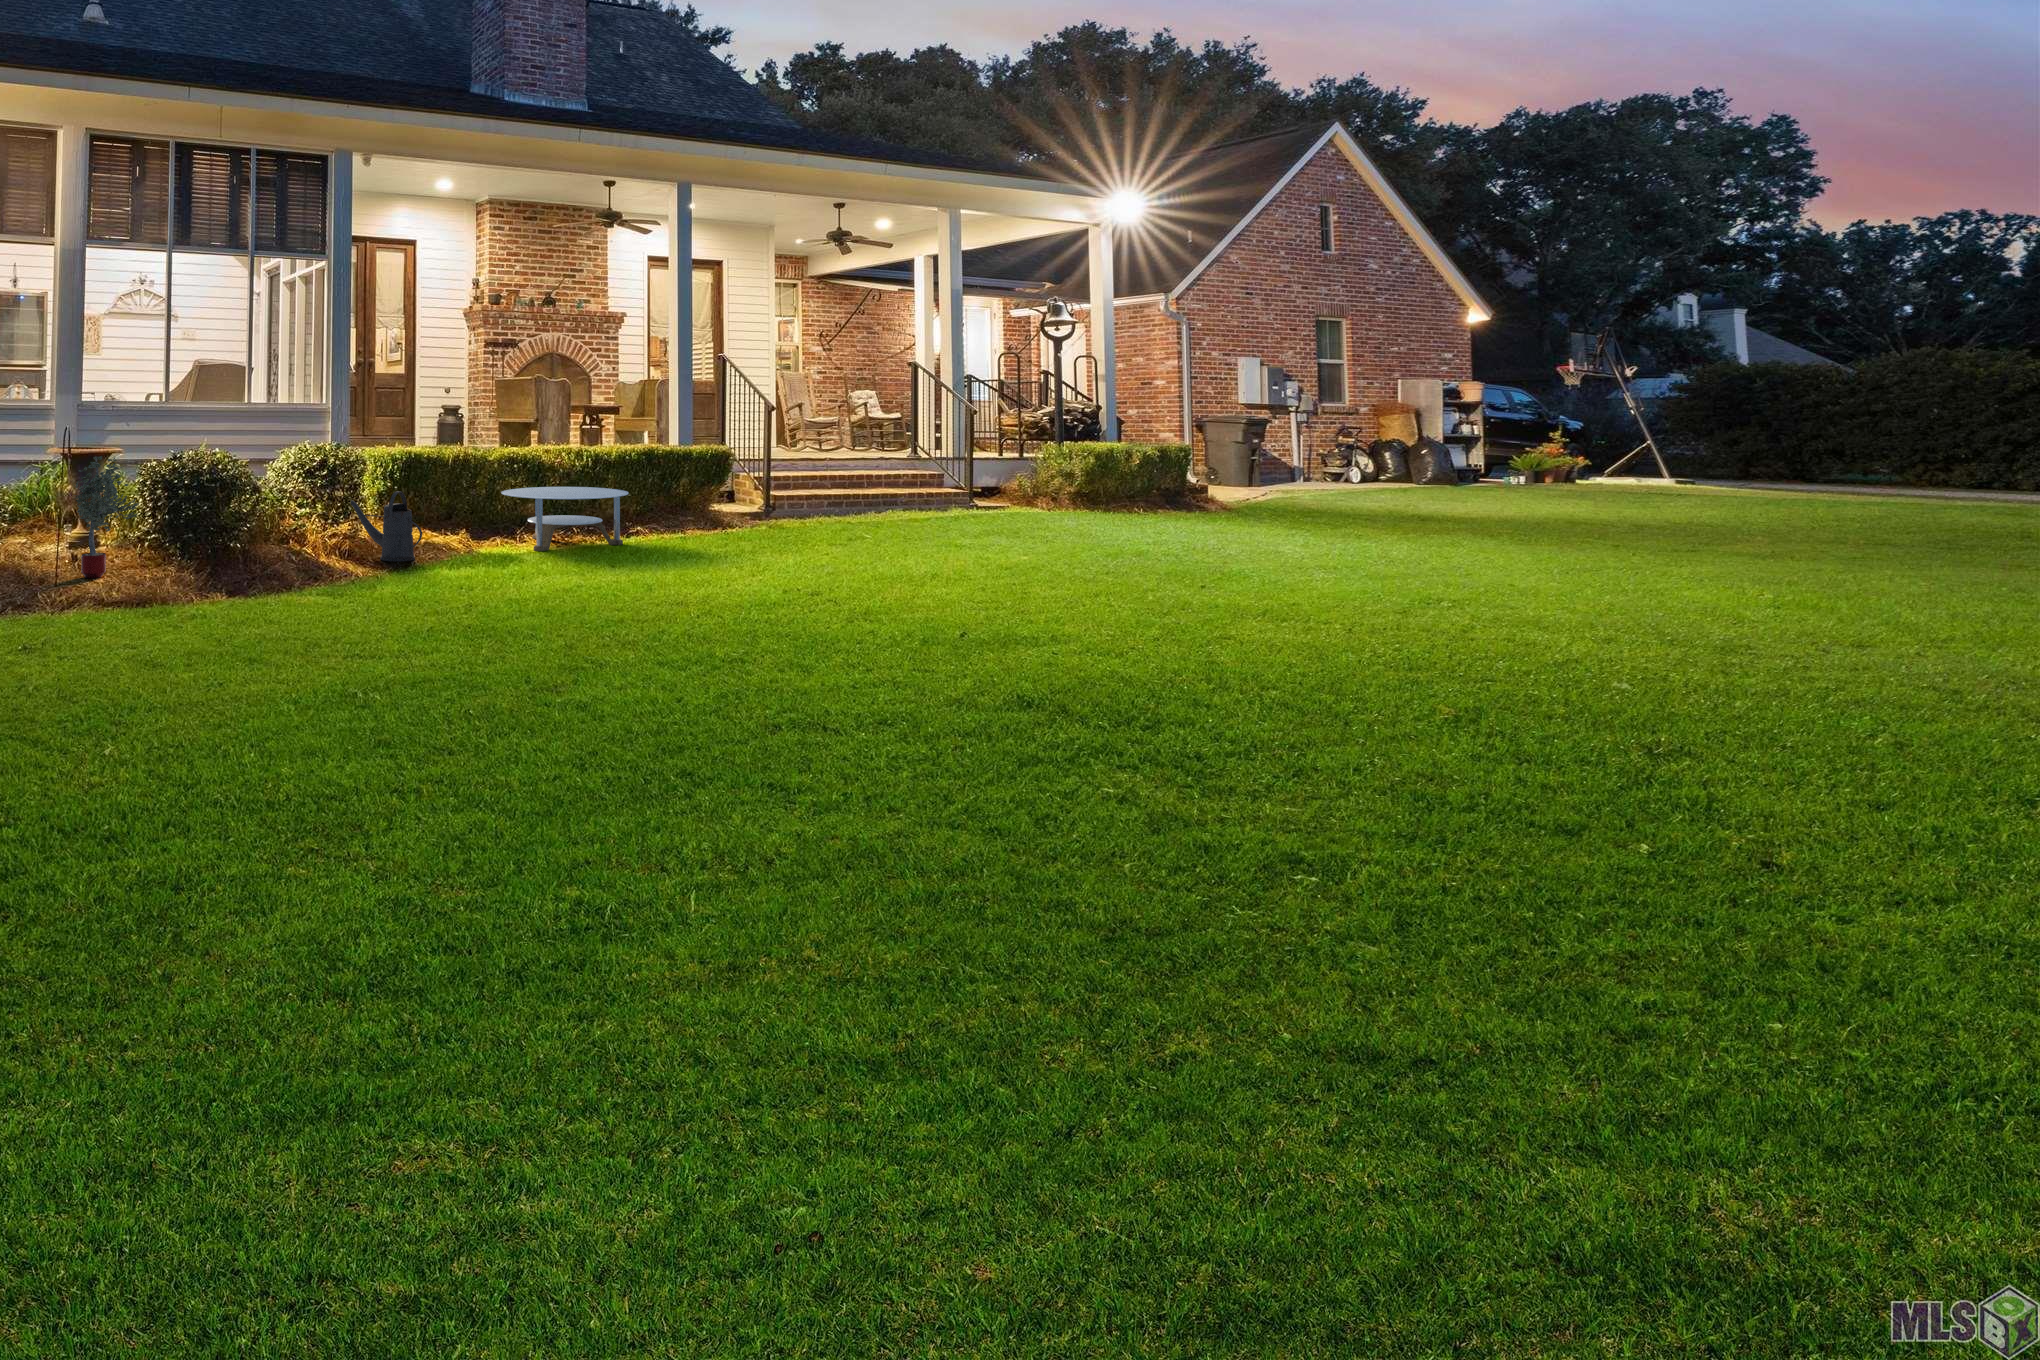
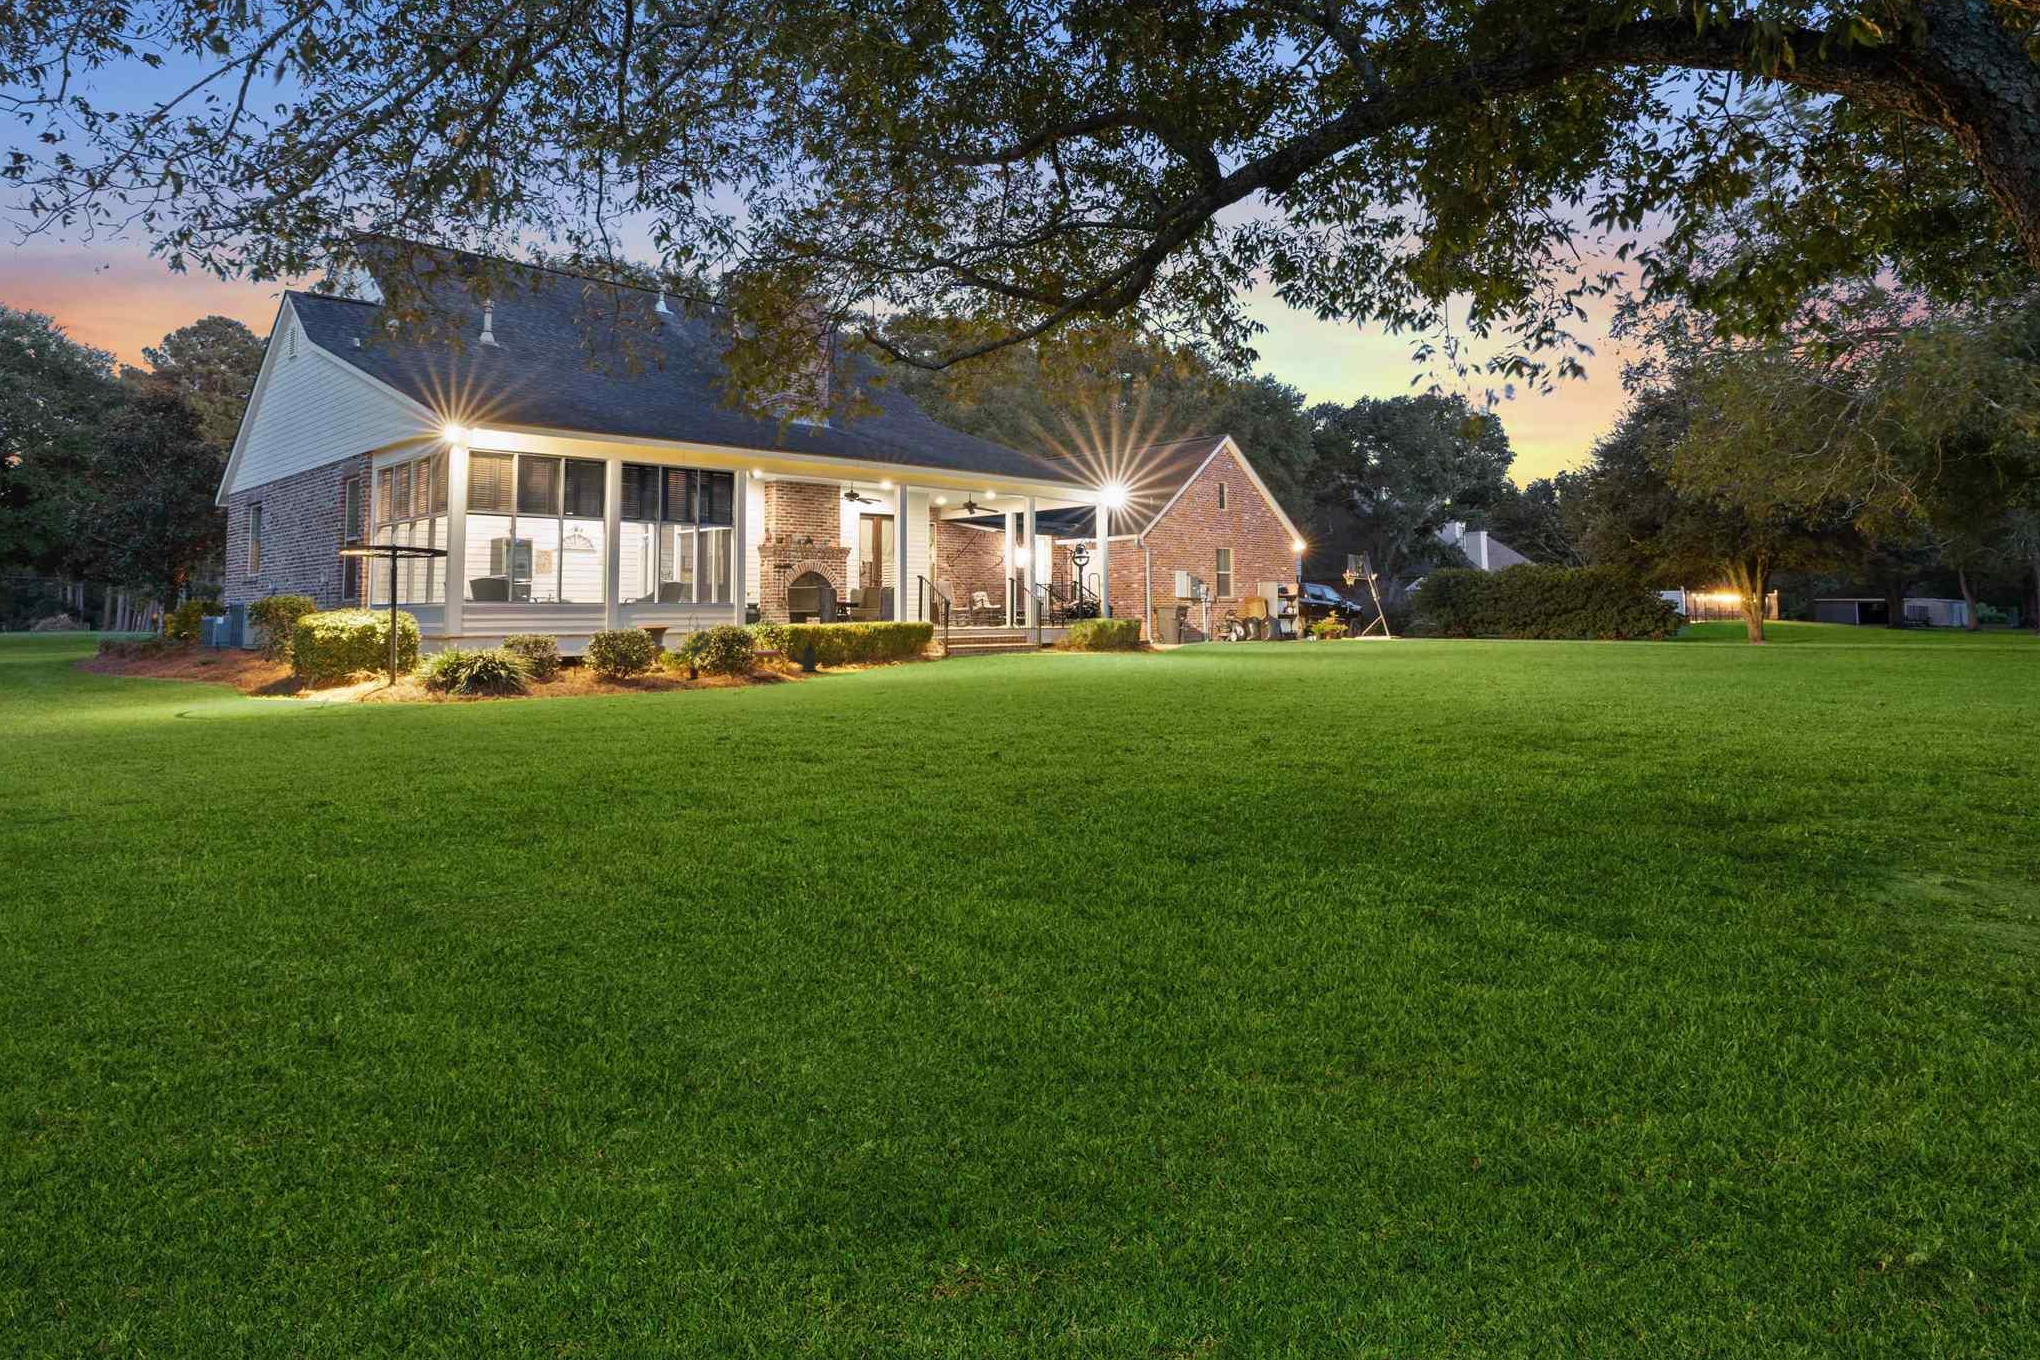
round table: present [501,487,629,551] -> none [842,640,900,667]
stool: none [218,515,284,586] -> present [753,650,780,677]

